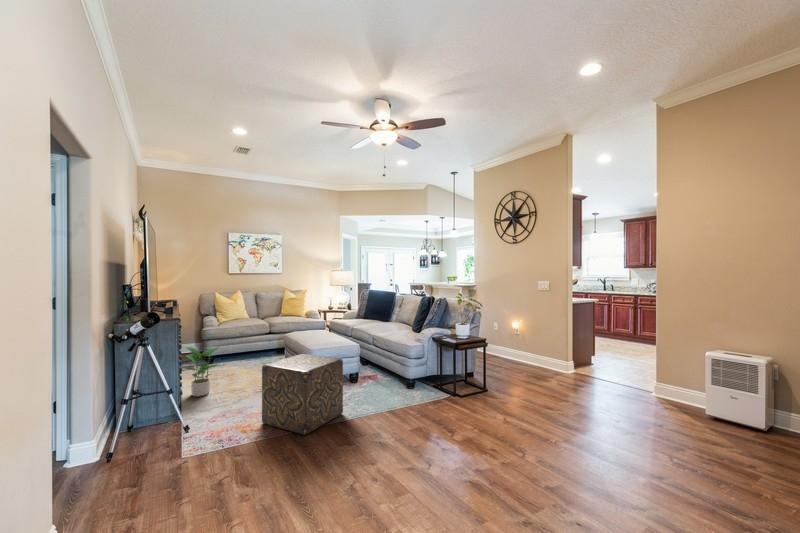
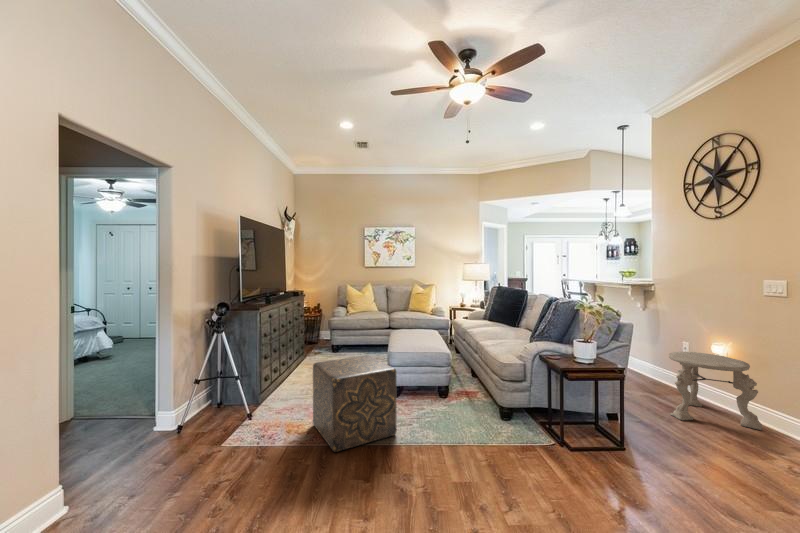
side table: none [494,328,538,370] -> present [669,352,762,430]
potted plant: present [186,346,220,396] -> none [286,334,320,382]

